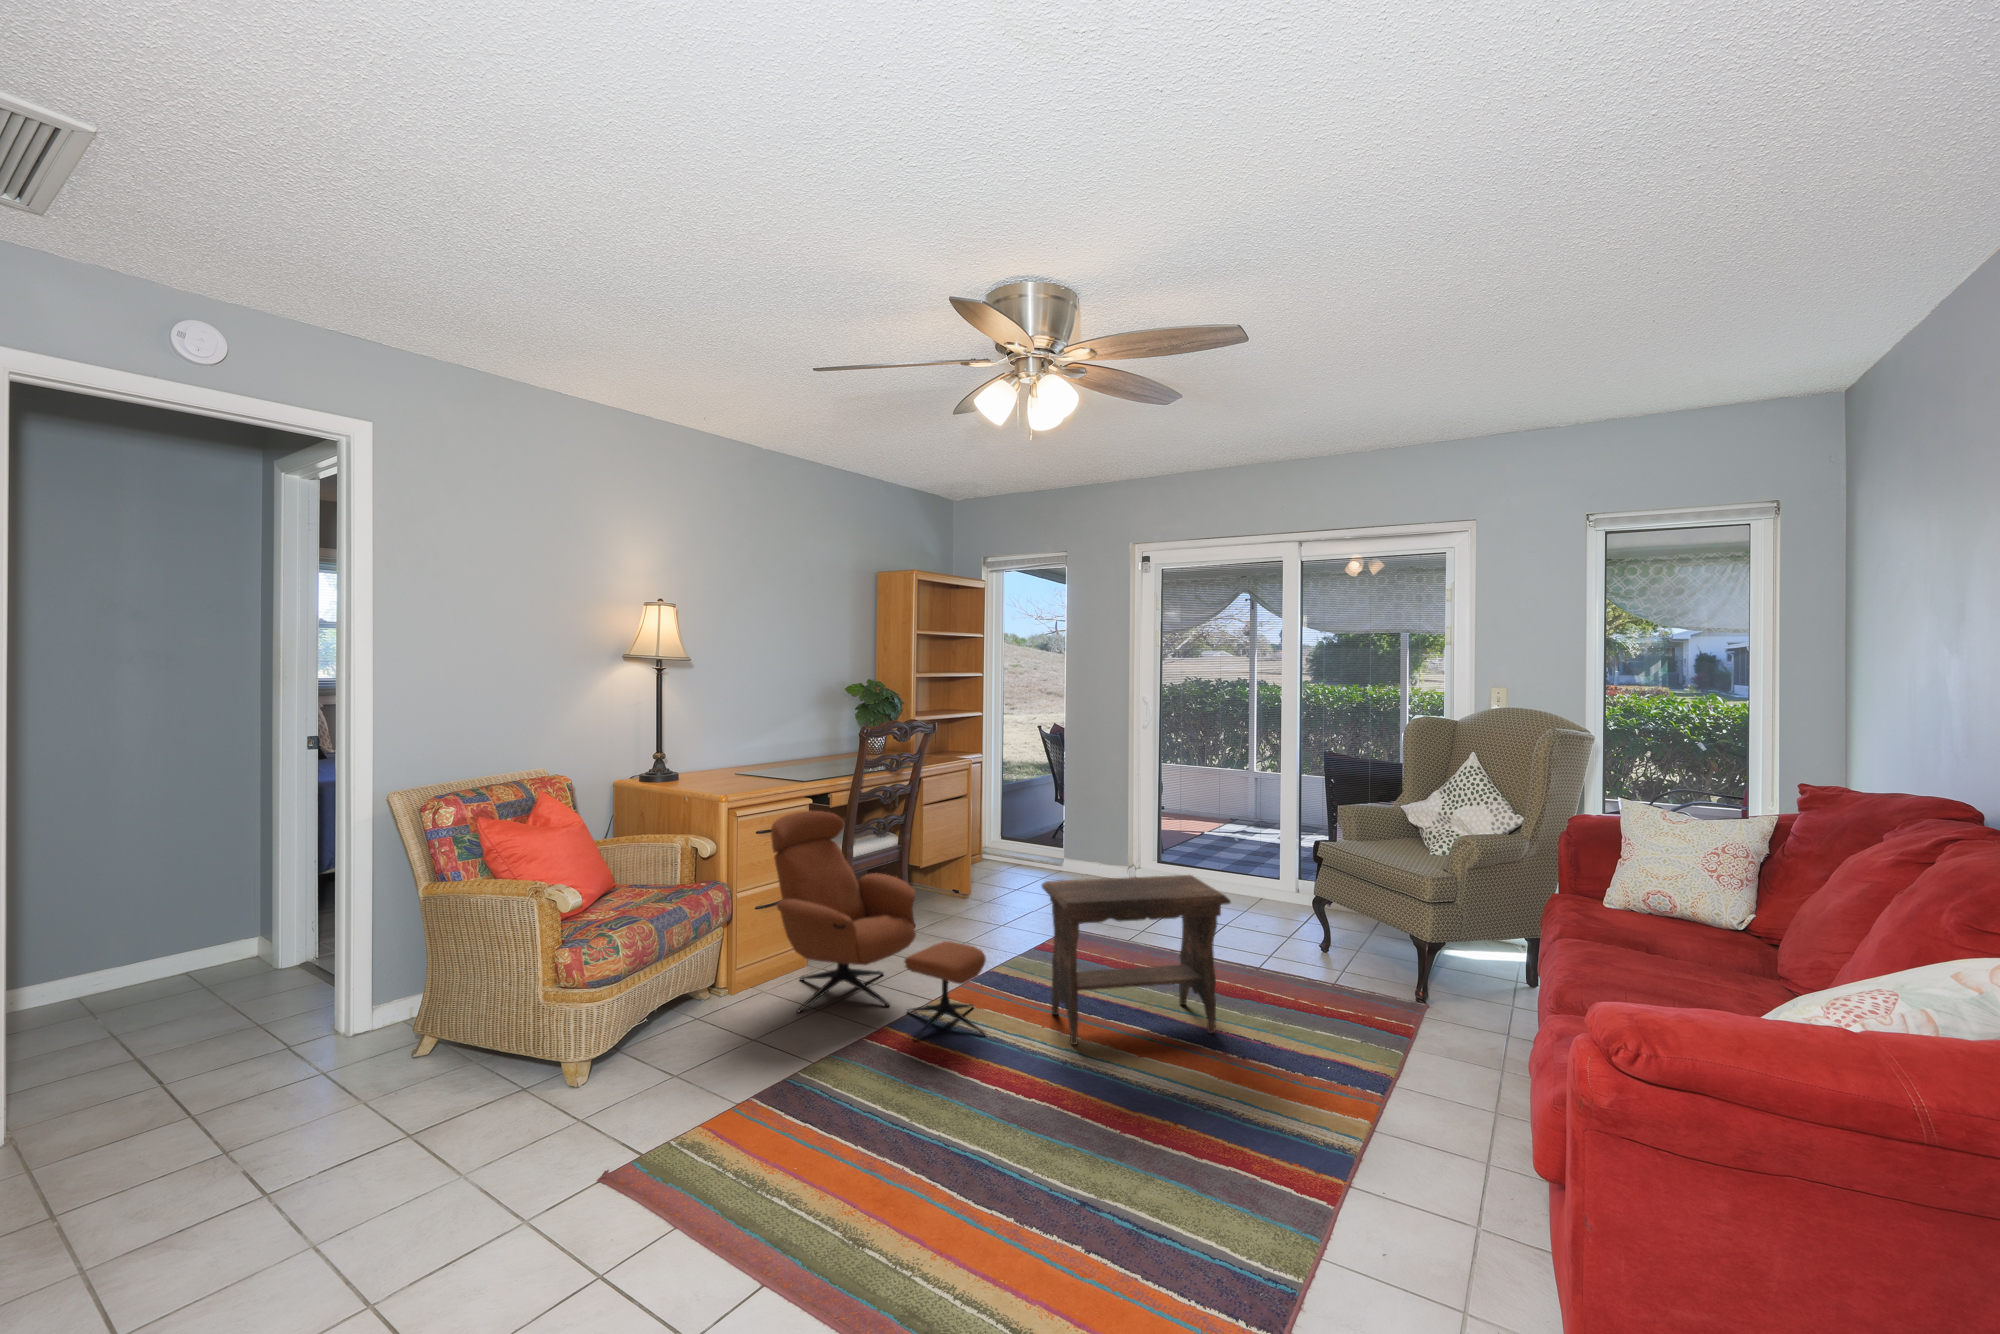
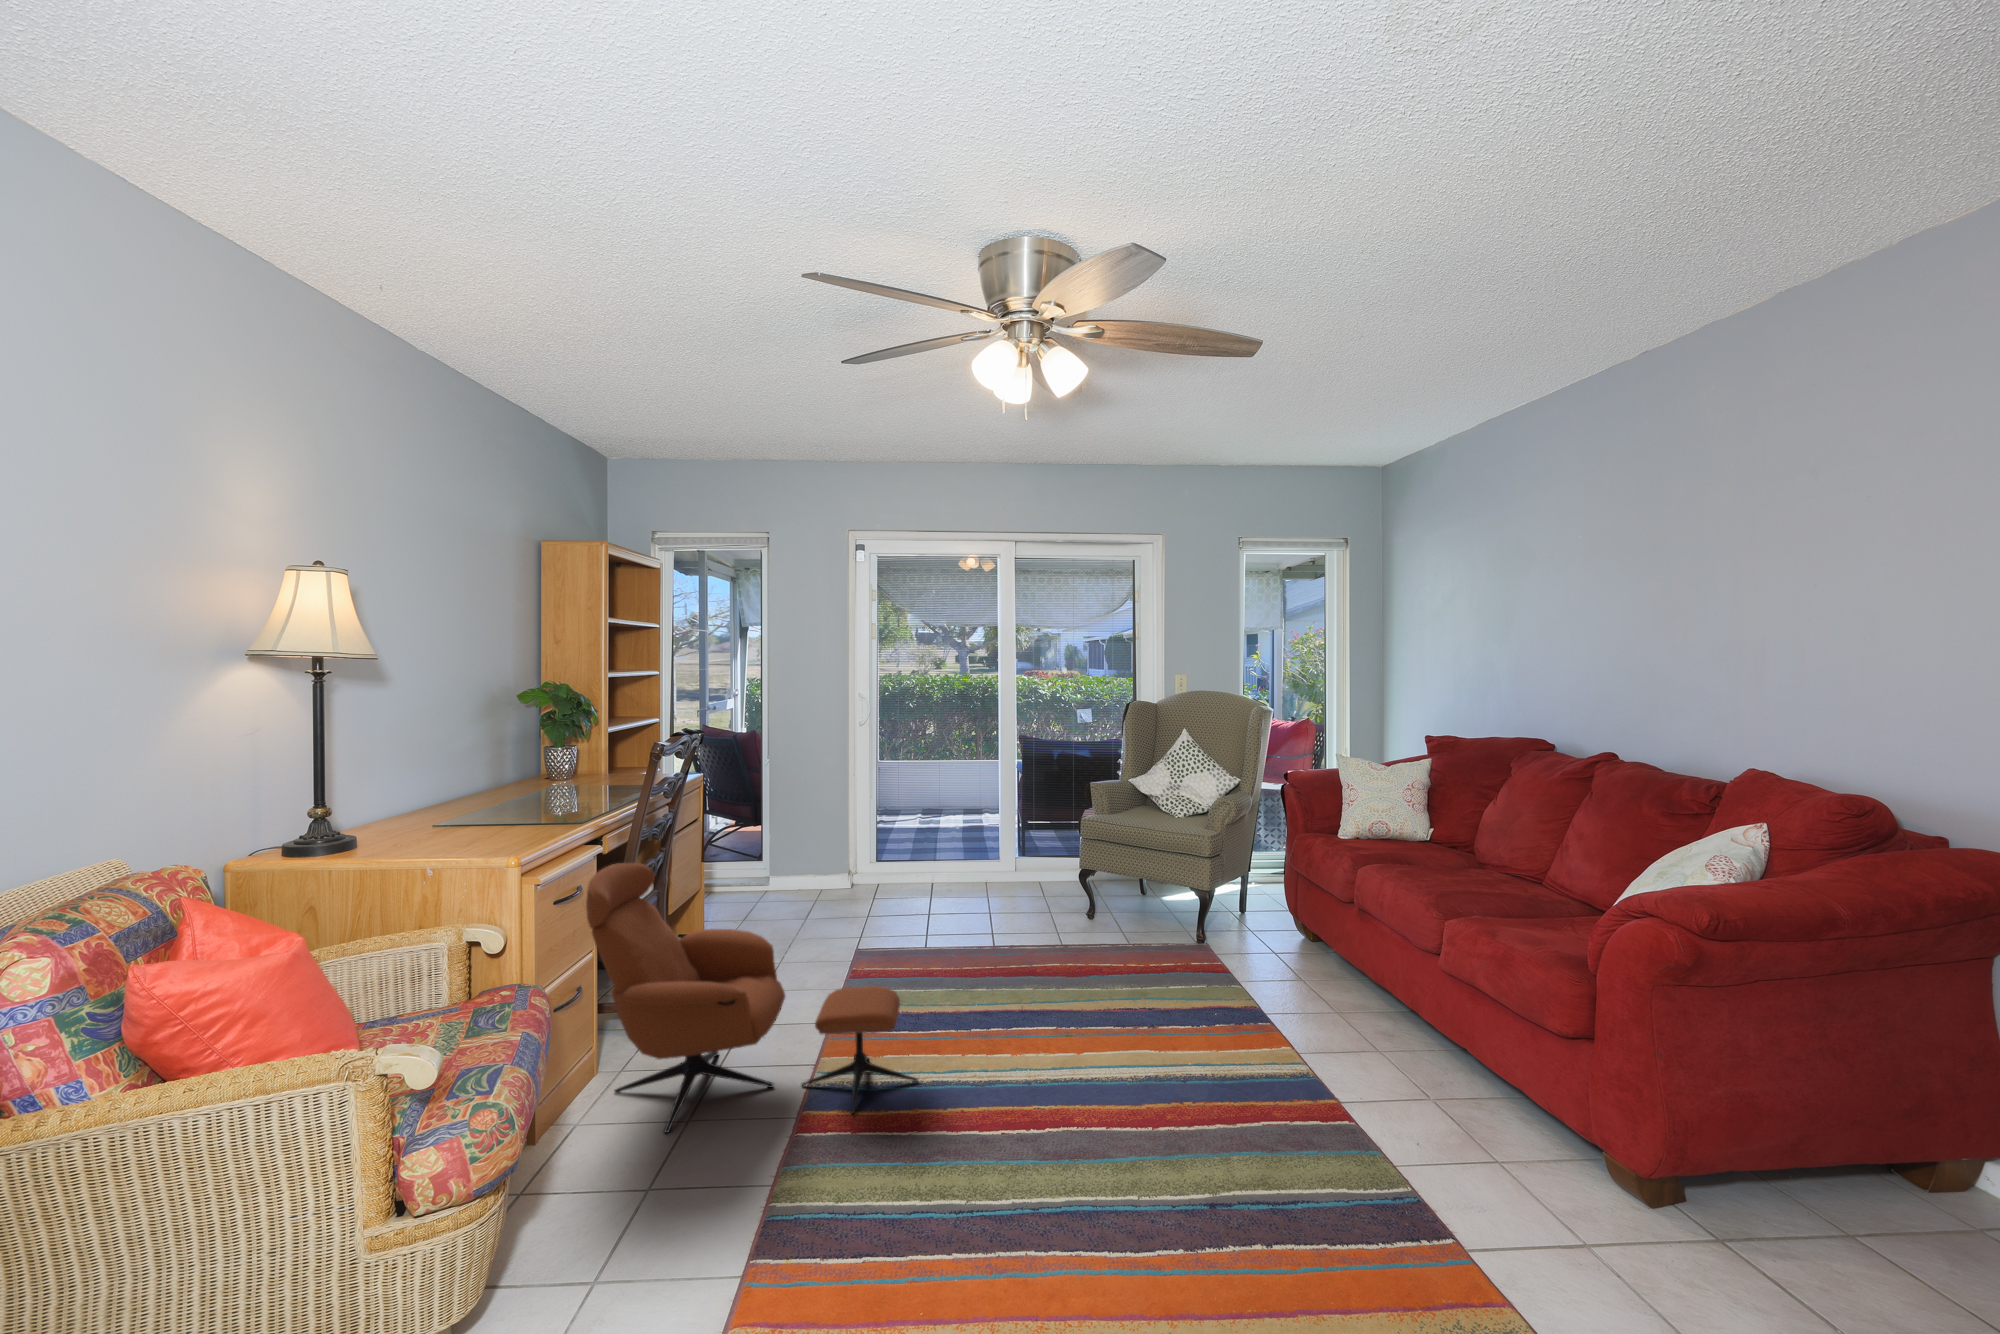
footstool: present [1042,875,1230,1045] -> none [935,865,1116,1062]

